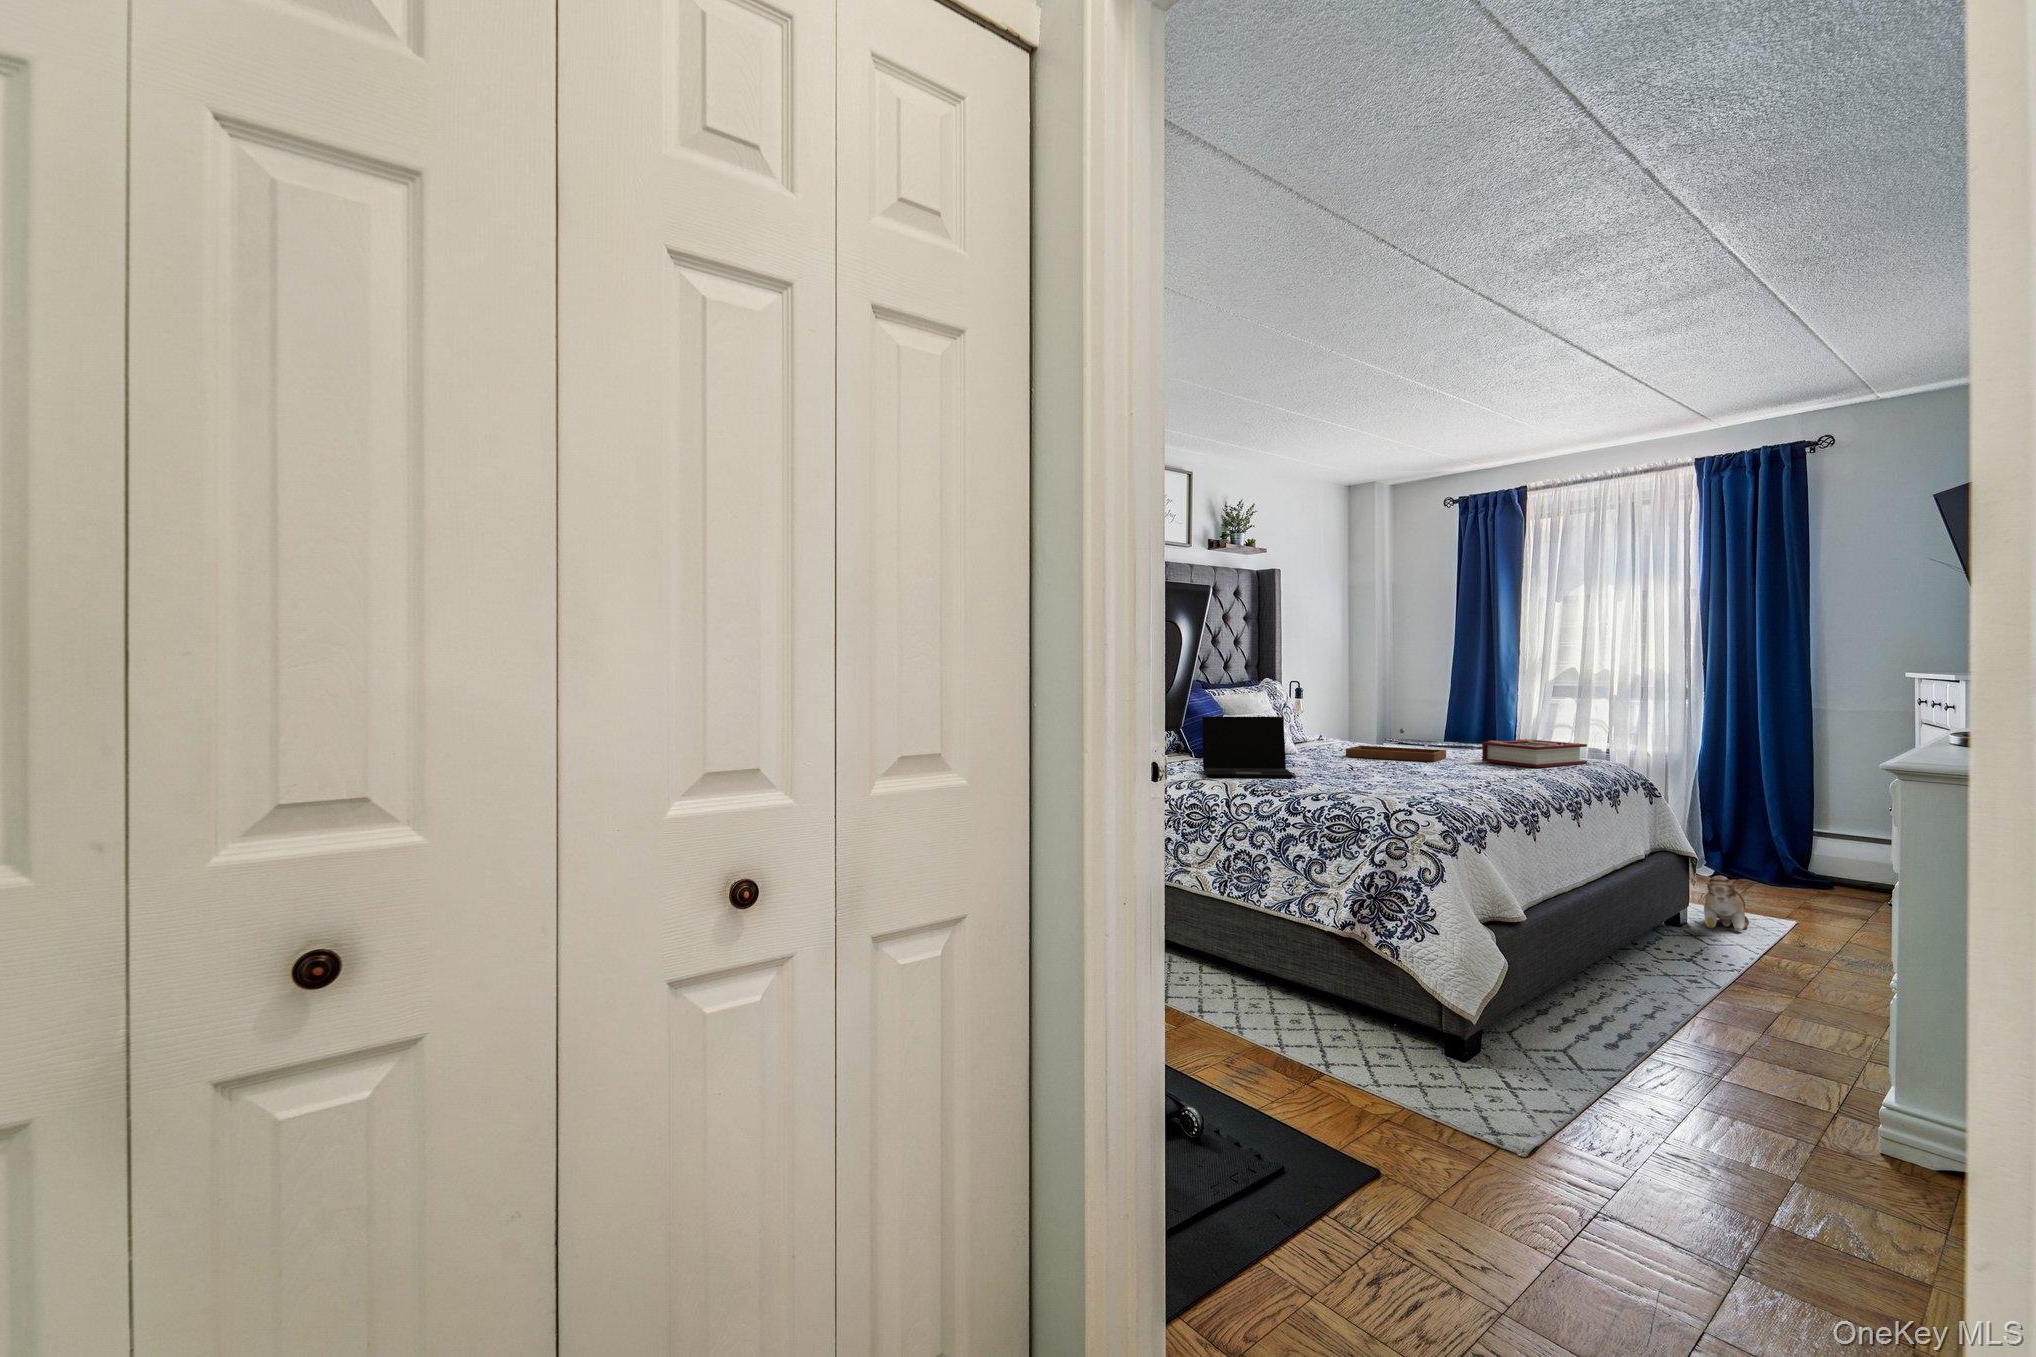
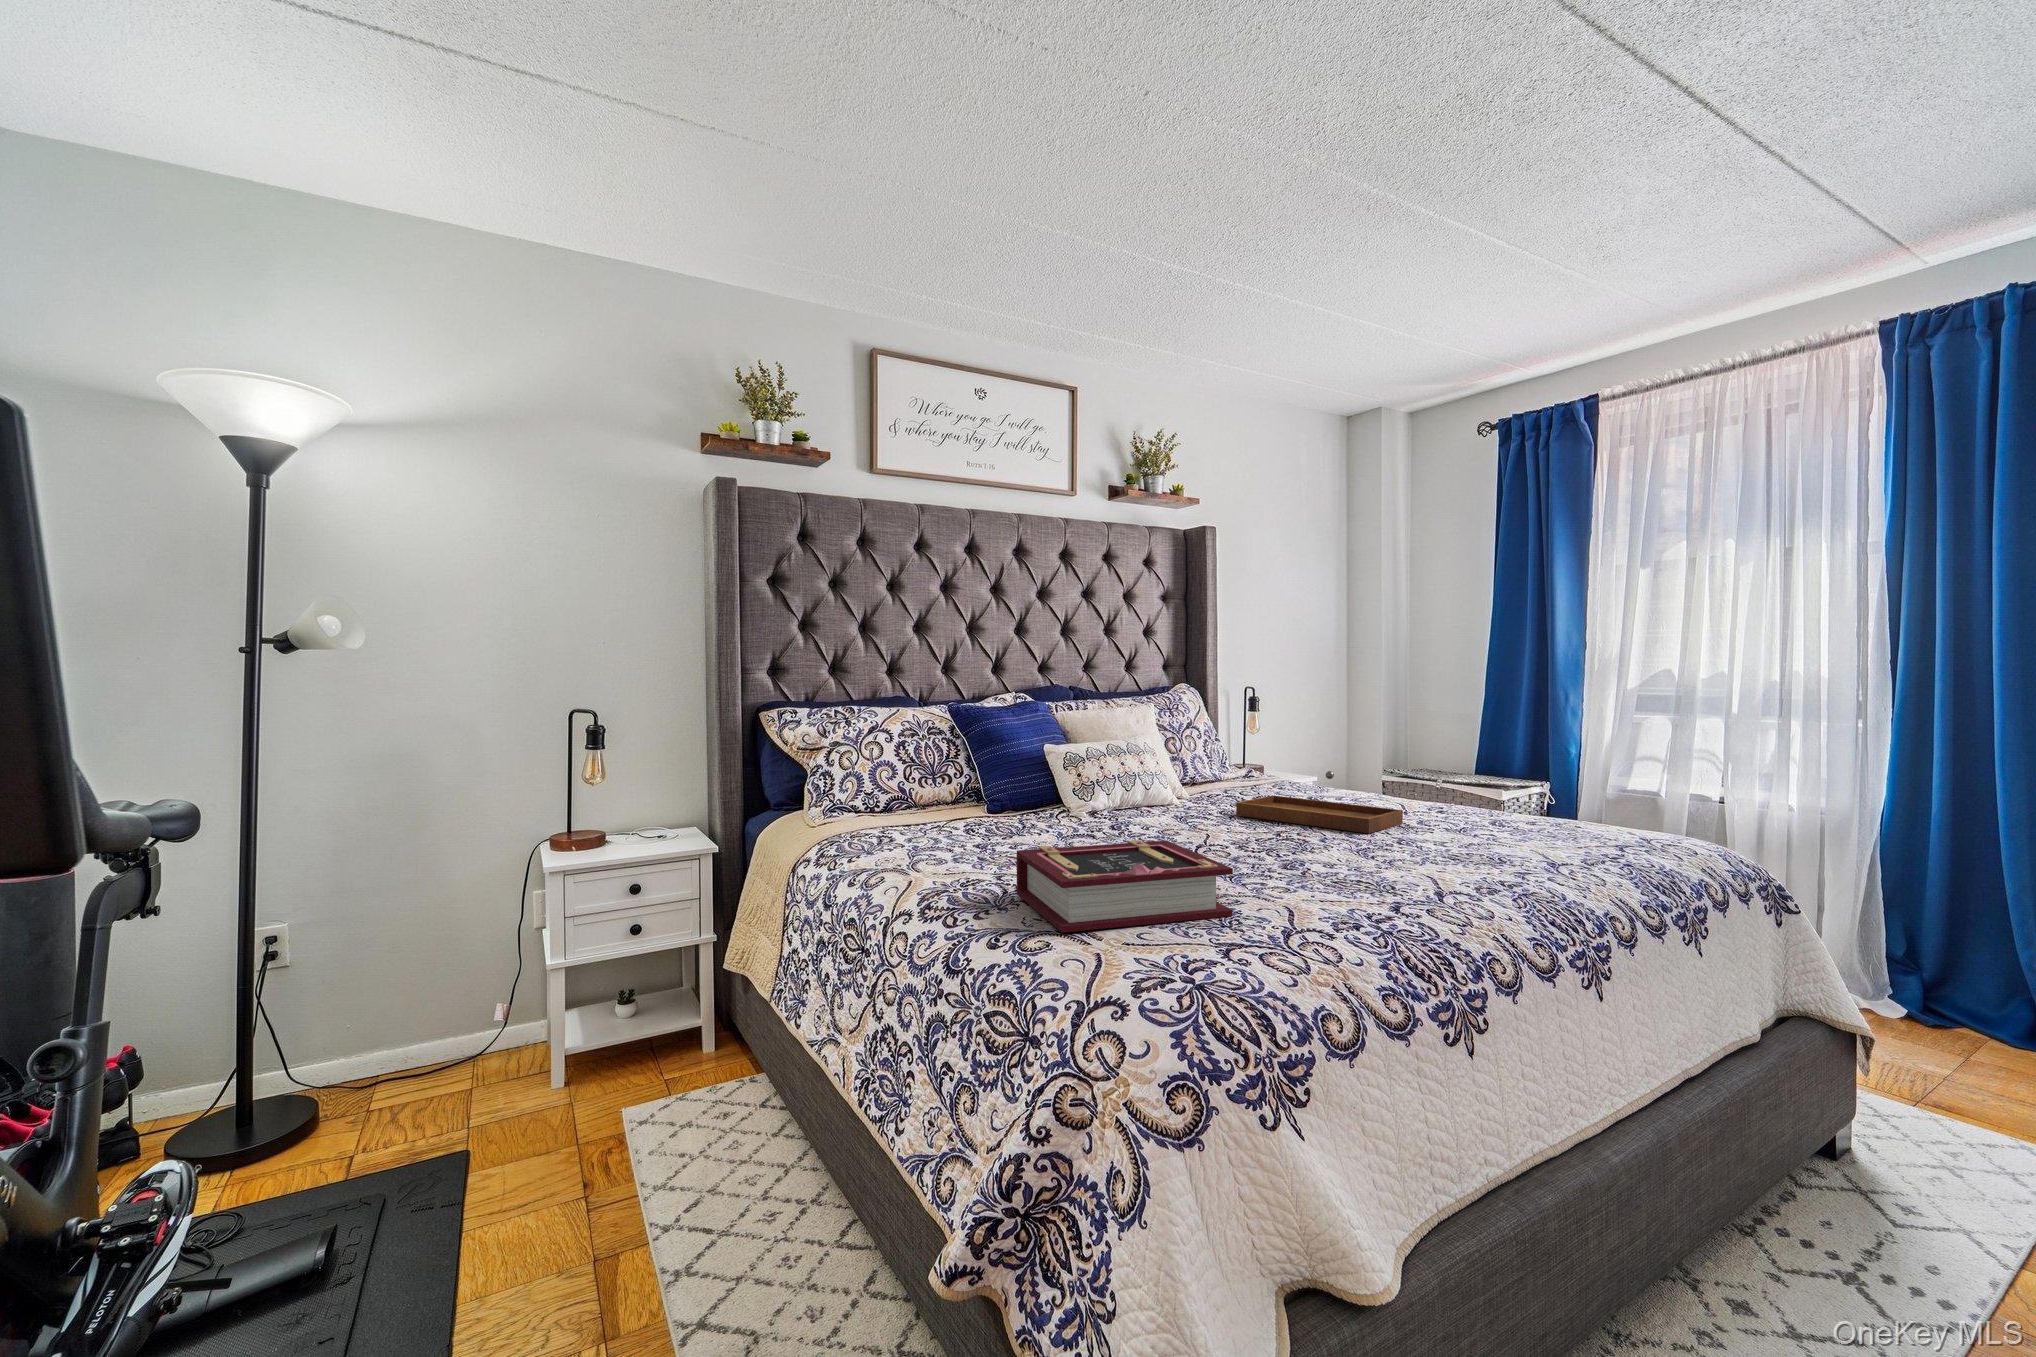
laptop: present [1202,716,1294,778] -> none [910,750,1084,871]
book: present [1482,739,1587,768] -> present [1017,840,1233,933]
plush toy: present [1702,875,1749,931] -> none [1883,1065,1980,1175]

